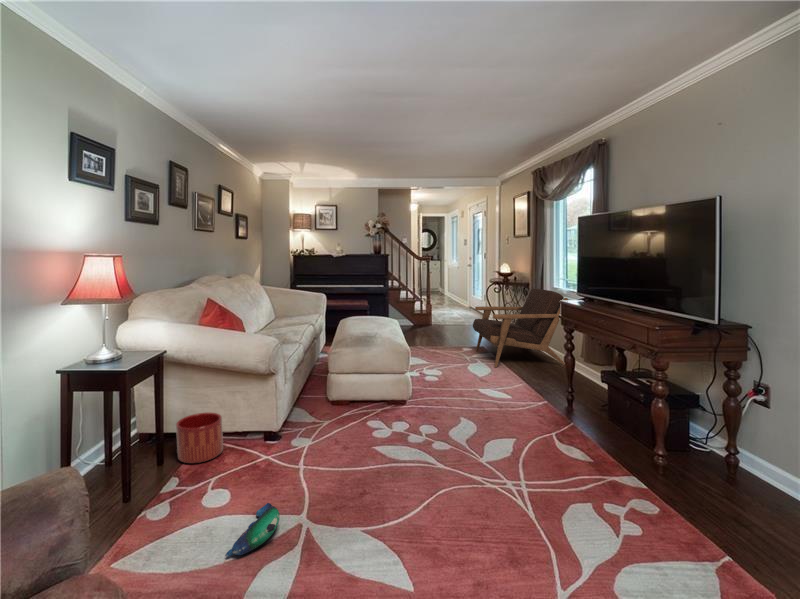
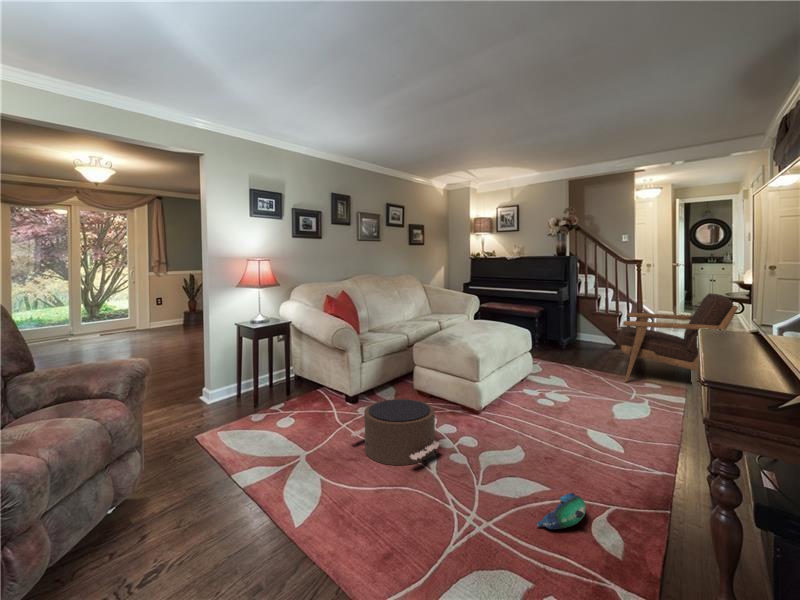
planter: present [176,413,223,463] -> none [292,369,321,400]
pouf: none [362,428,477,521] -> present [351,399,440,465]
plush toy: present [225,503,280,557] -> present [537,493,586,530]

